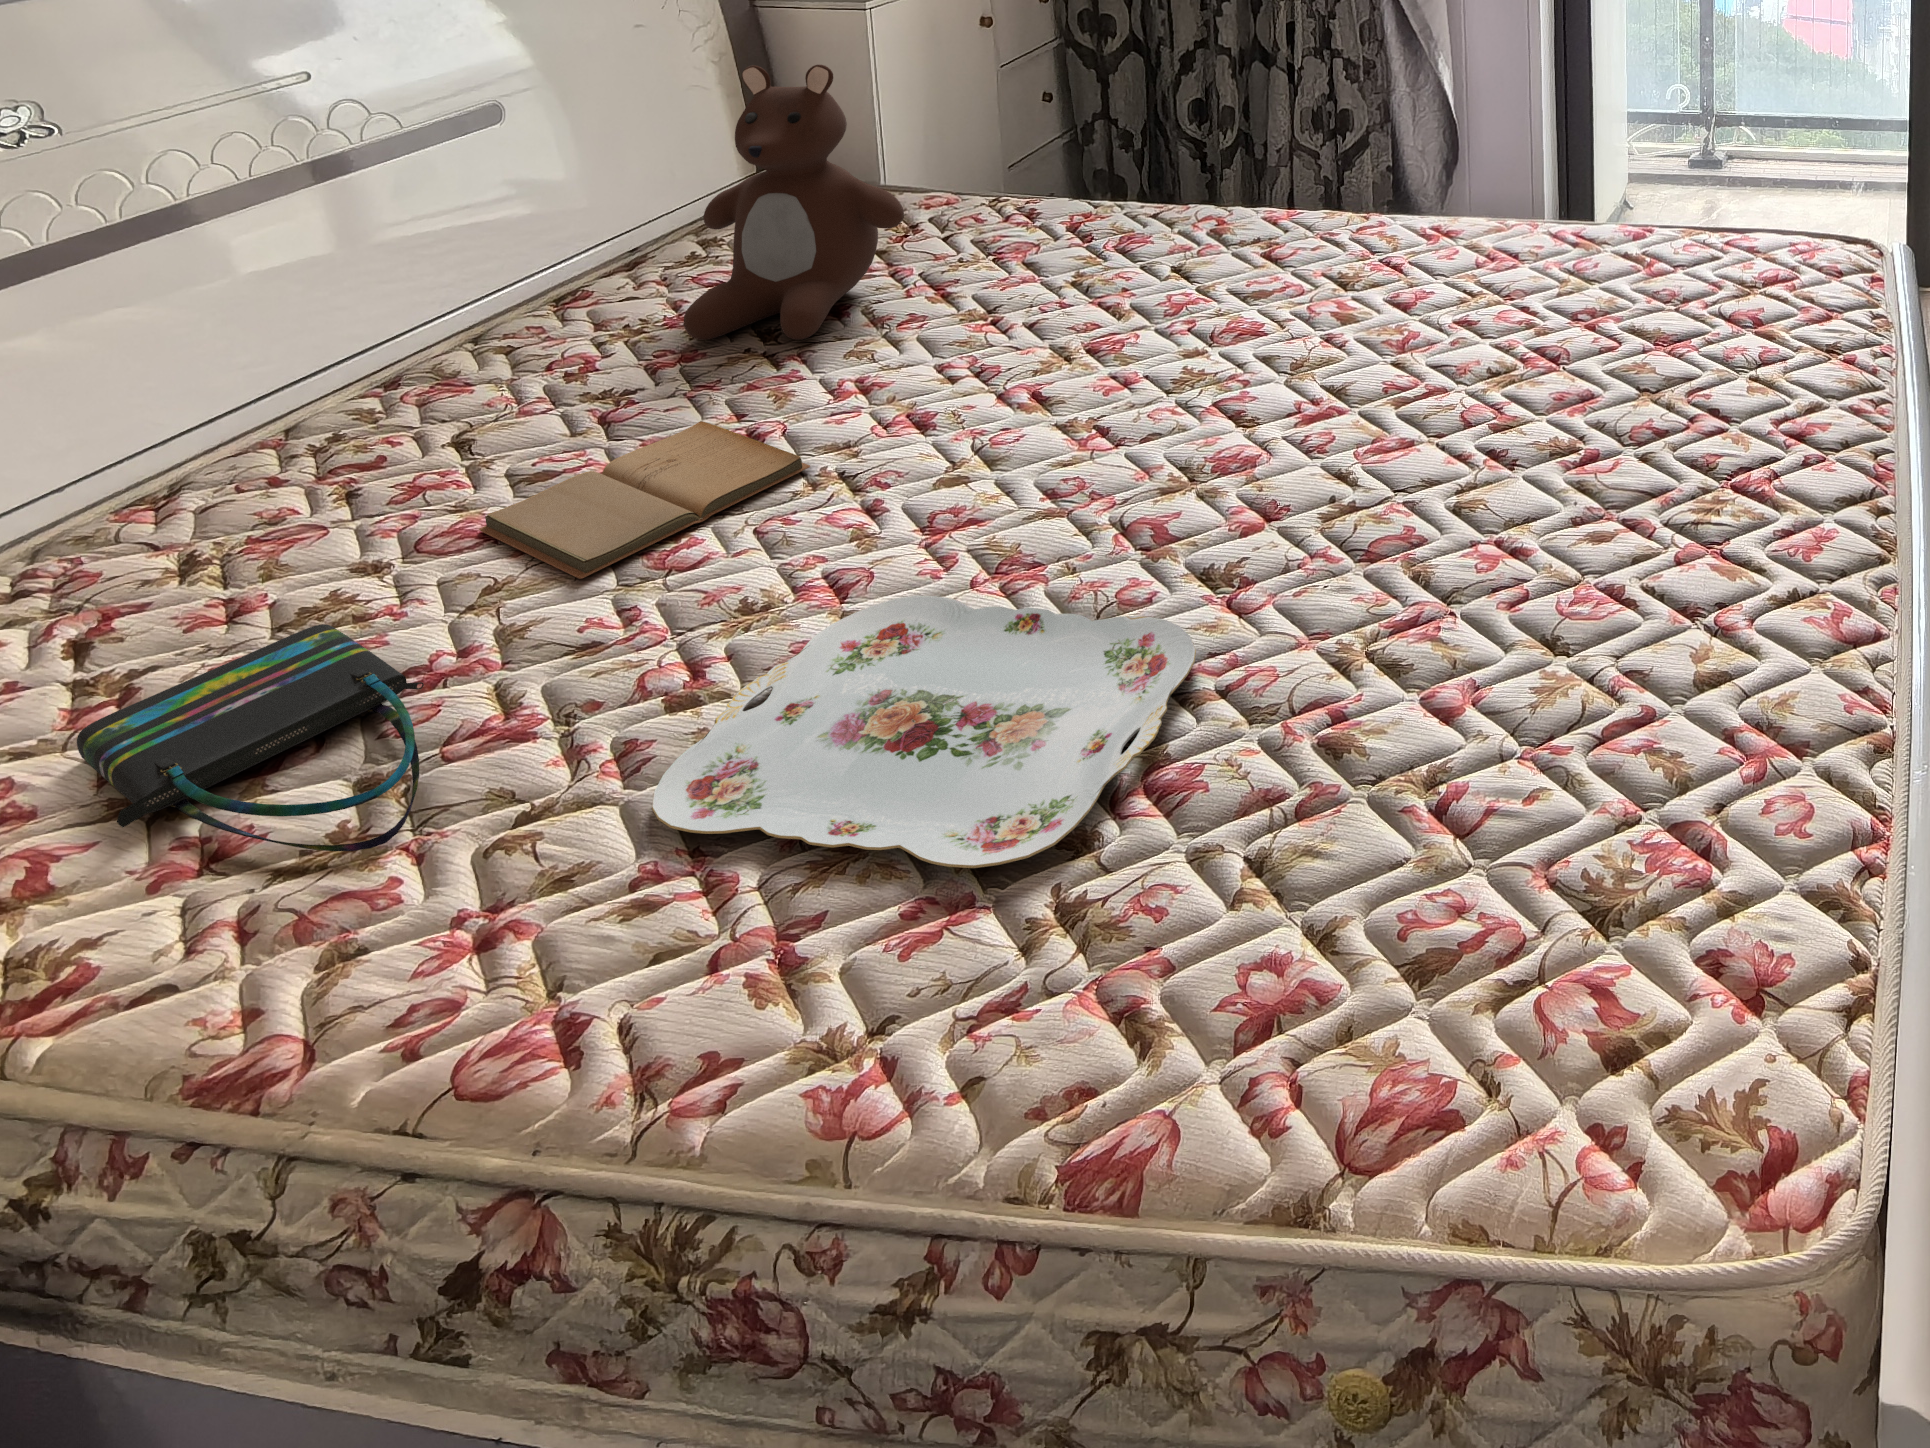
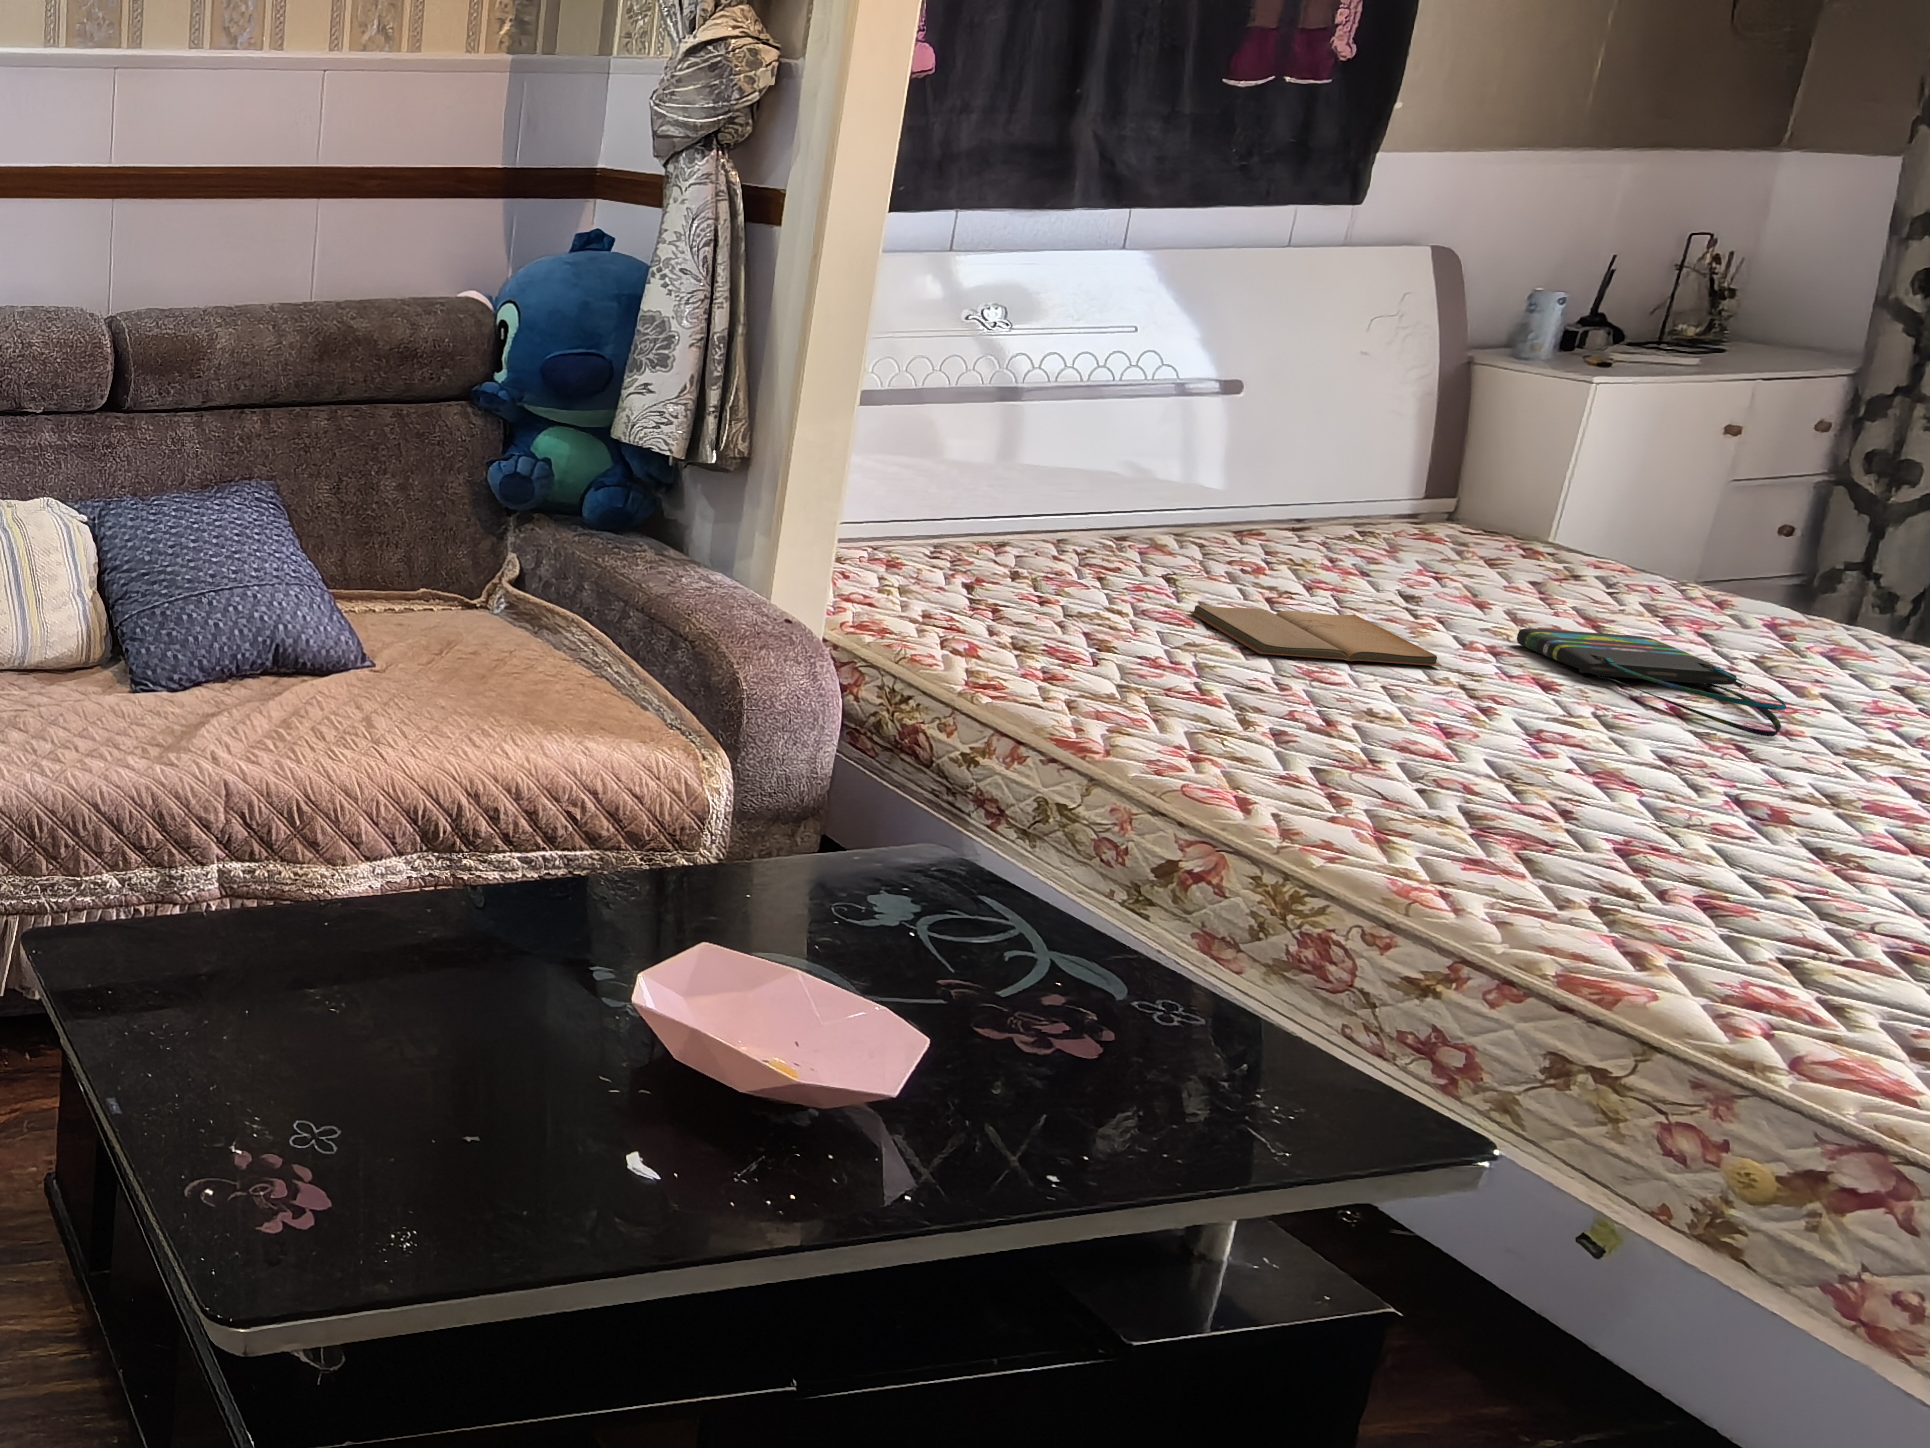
teddy bear: present [683,65,904,340] -> none [1346,391,1583,604]
serving tray: present [652,595,1196,868] -> none [1308,731,1786,874]
tote bag: present [77,624,424,851] -> present [1517,628,1786,737]

